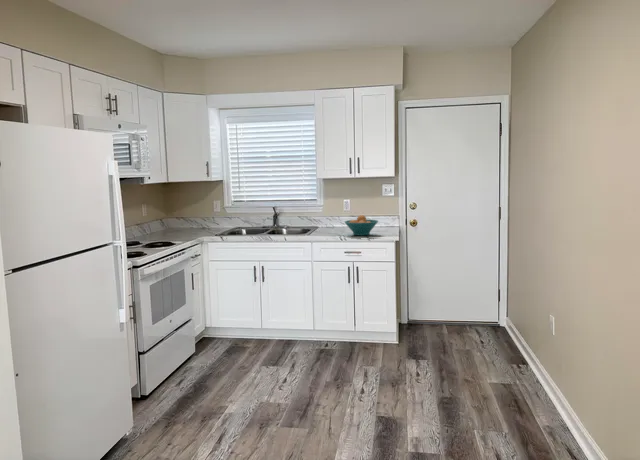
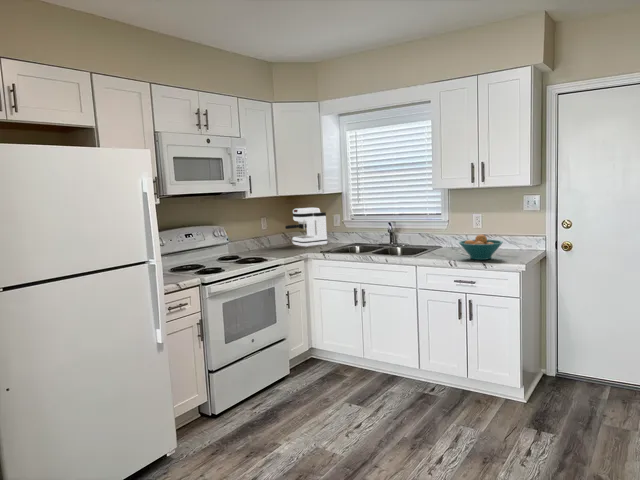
coffee maker: none [170,195,210,232] -> present [285,208,327,247]

